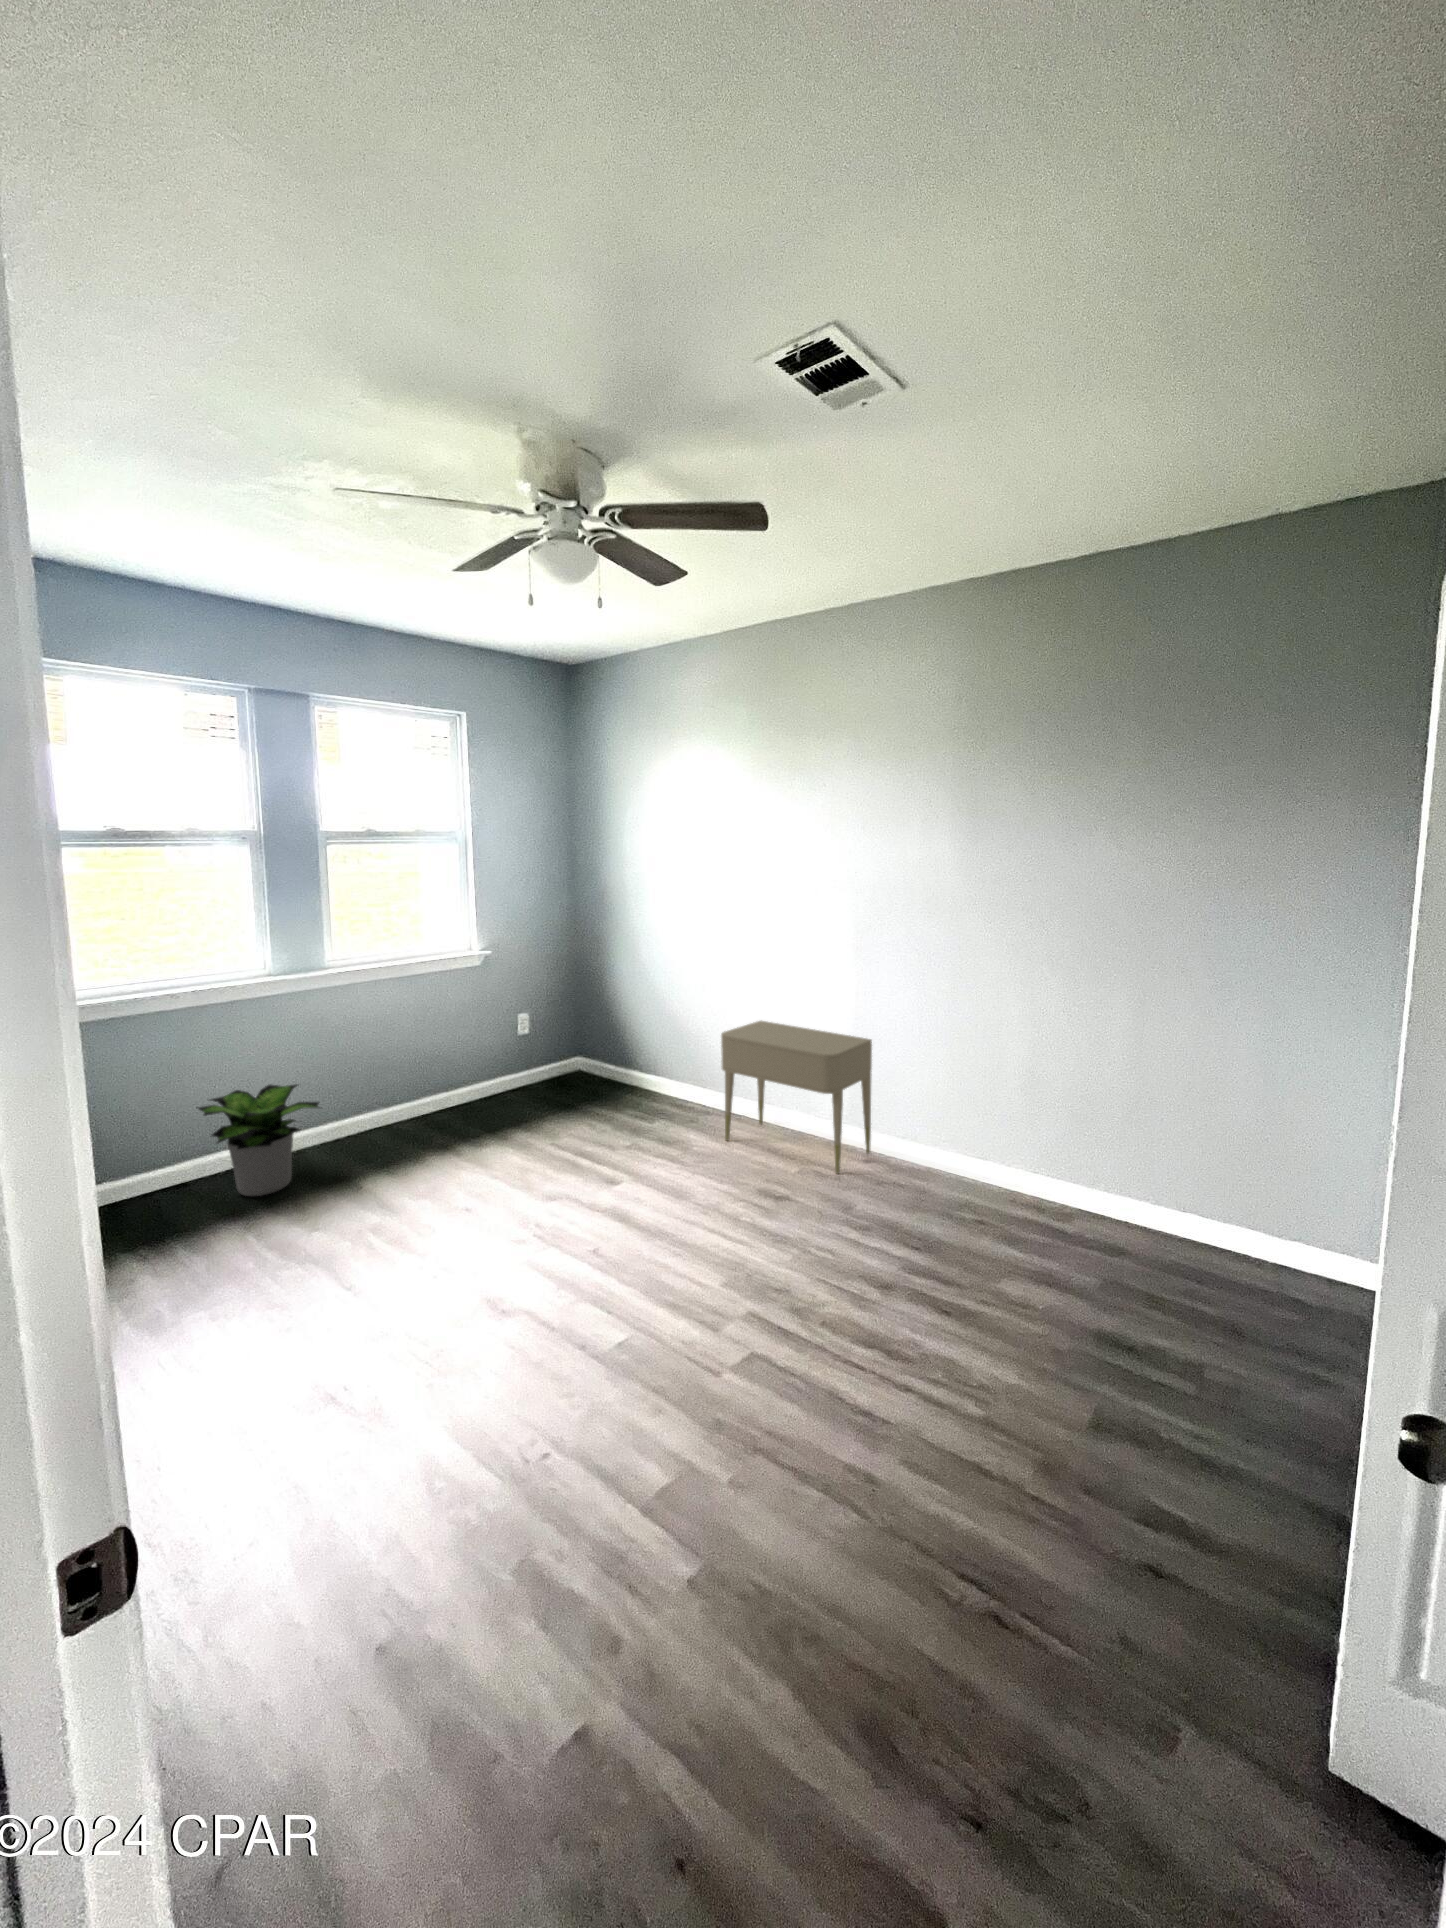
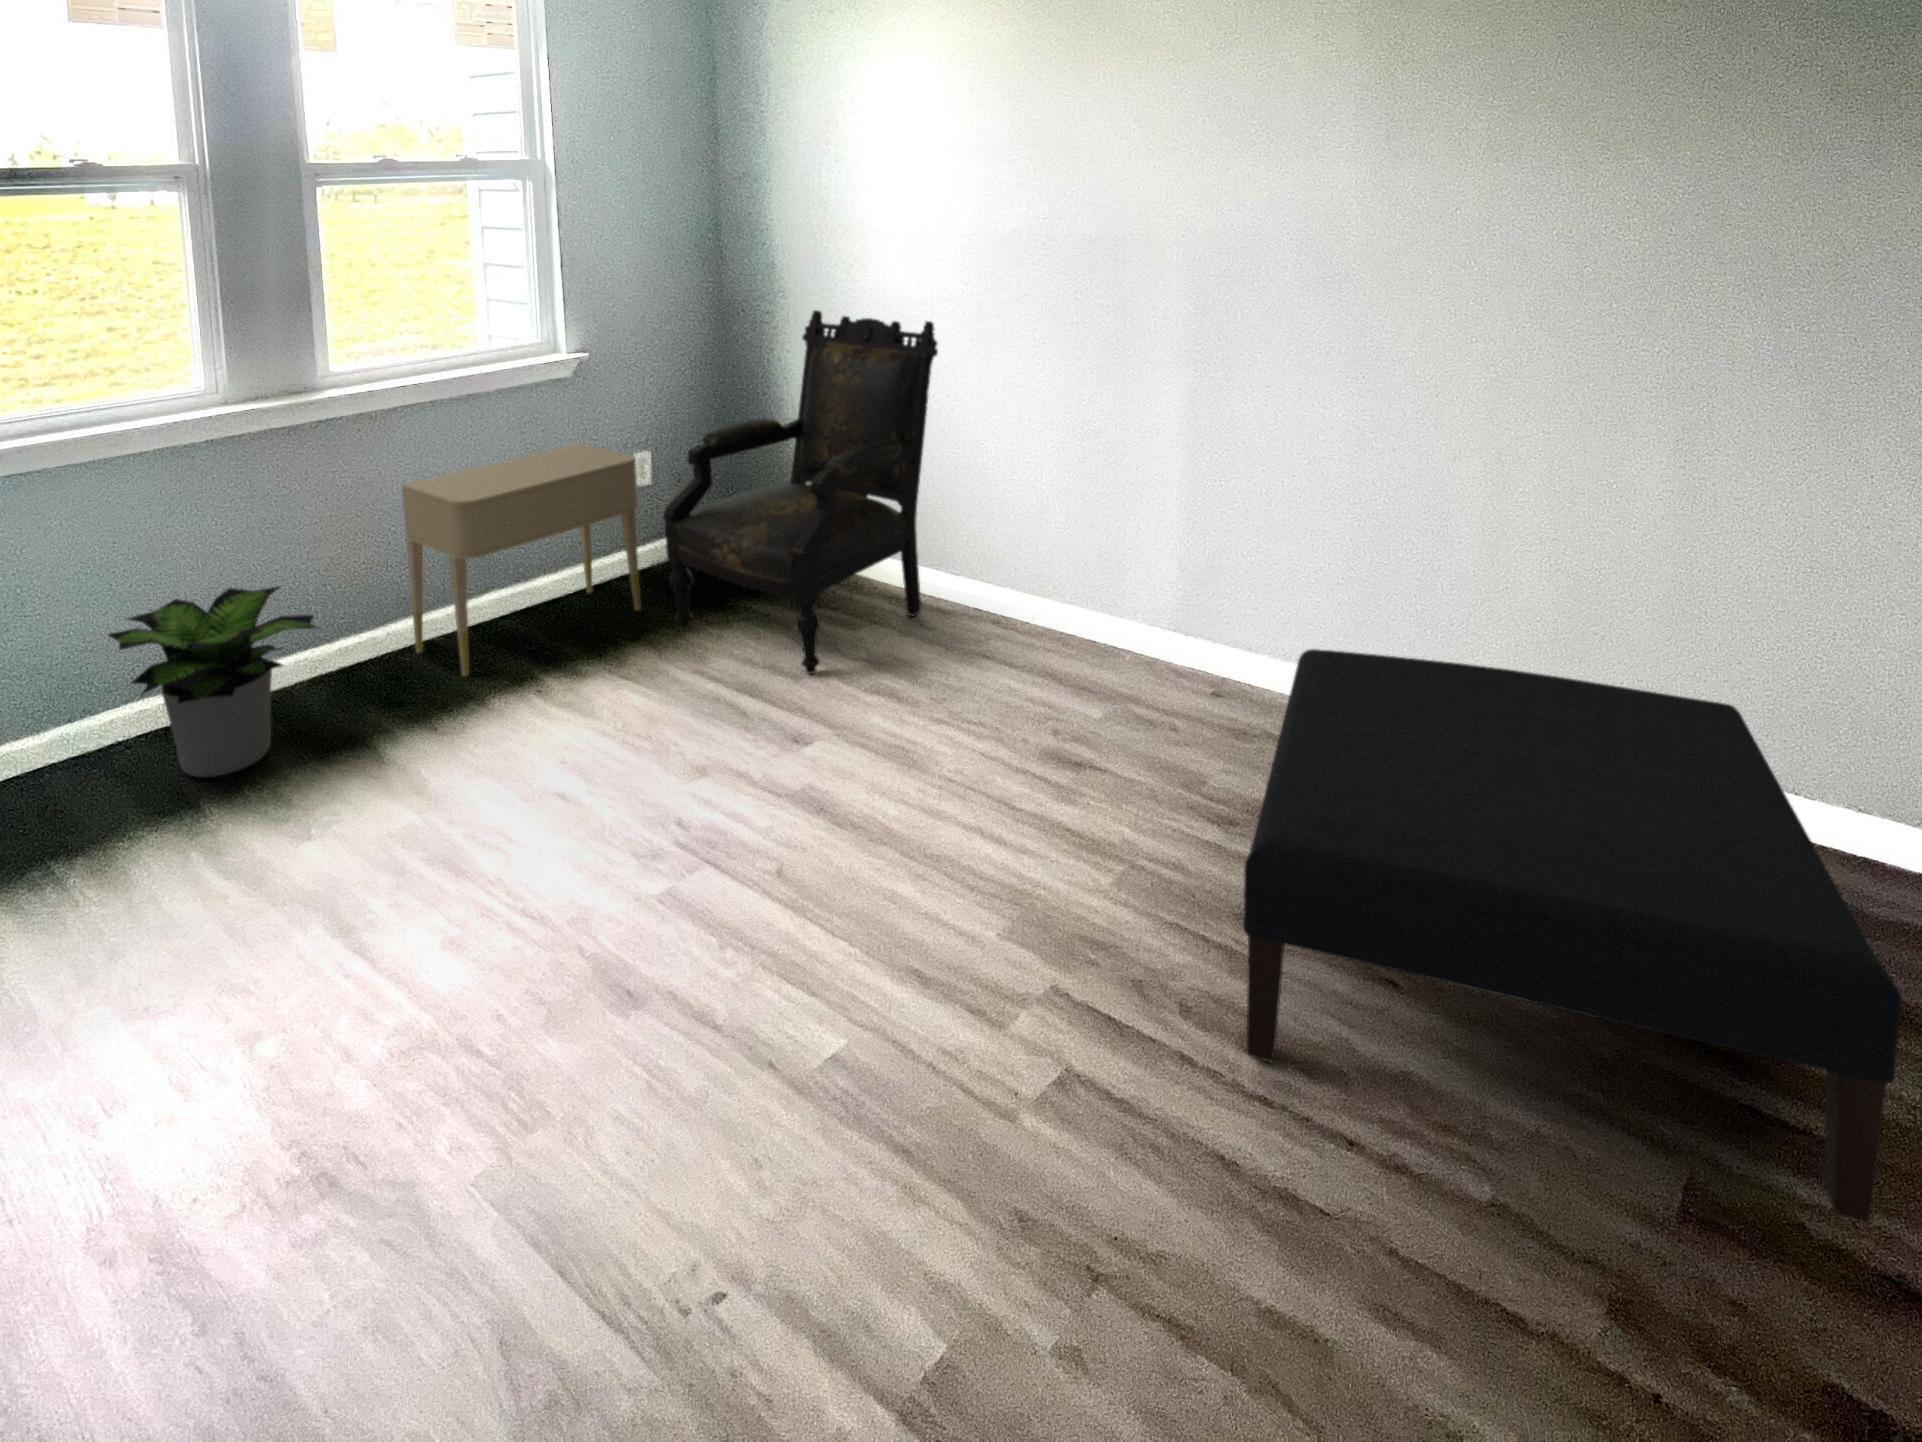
armchair: none [534,926,705,1146] -> present [663,310,938,674]
nightstand: present [721,1021,872,1174] -> present [401,443,641,676]
ottoman: none [856,1125,1212,1431] -> present [1243,649,1901,1222]

